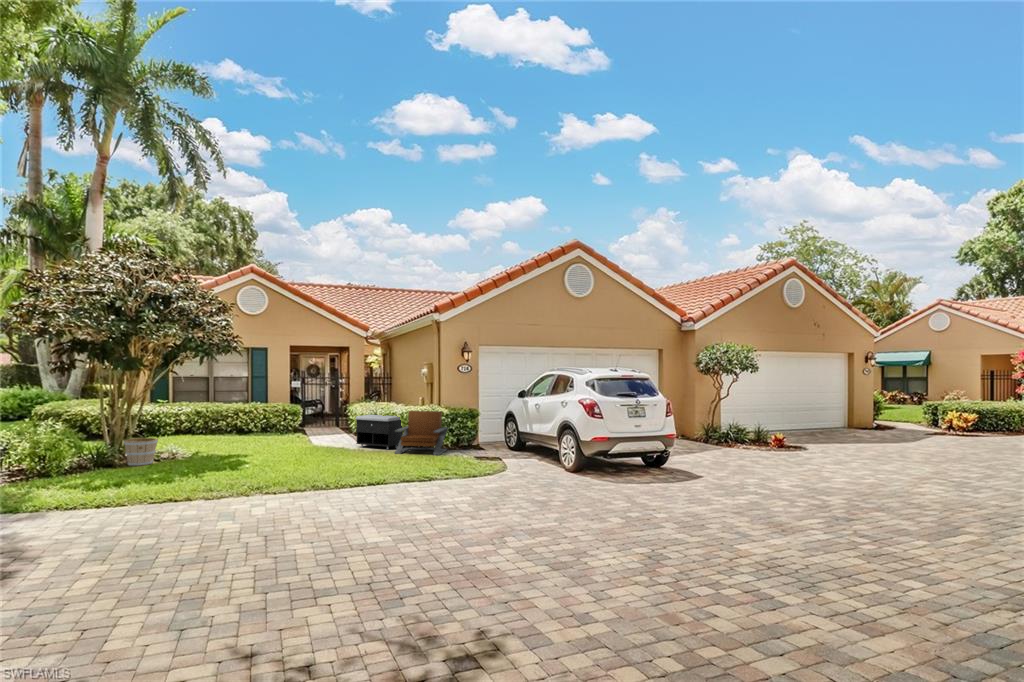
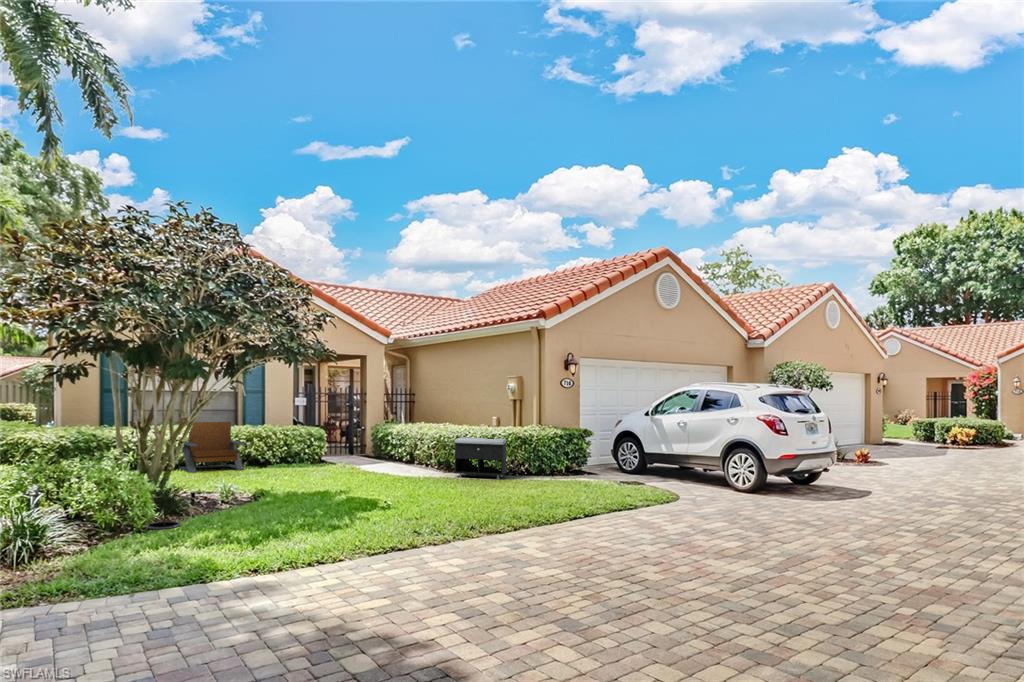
lounge chair: present [395,411,448,455] -> present [179,422,245,473]
wooden bucket: present [124,438,158,466] -> none [221,466,264,504]
potted tree: none [22,443,54,483] -> present [146,474,180,529]

